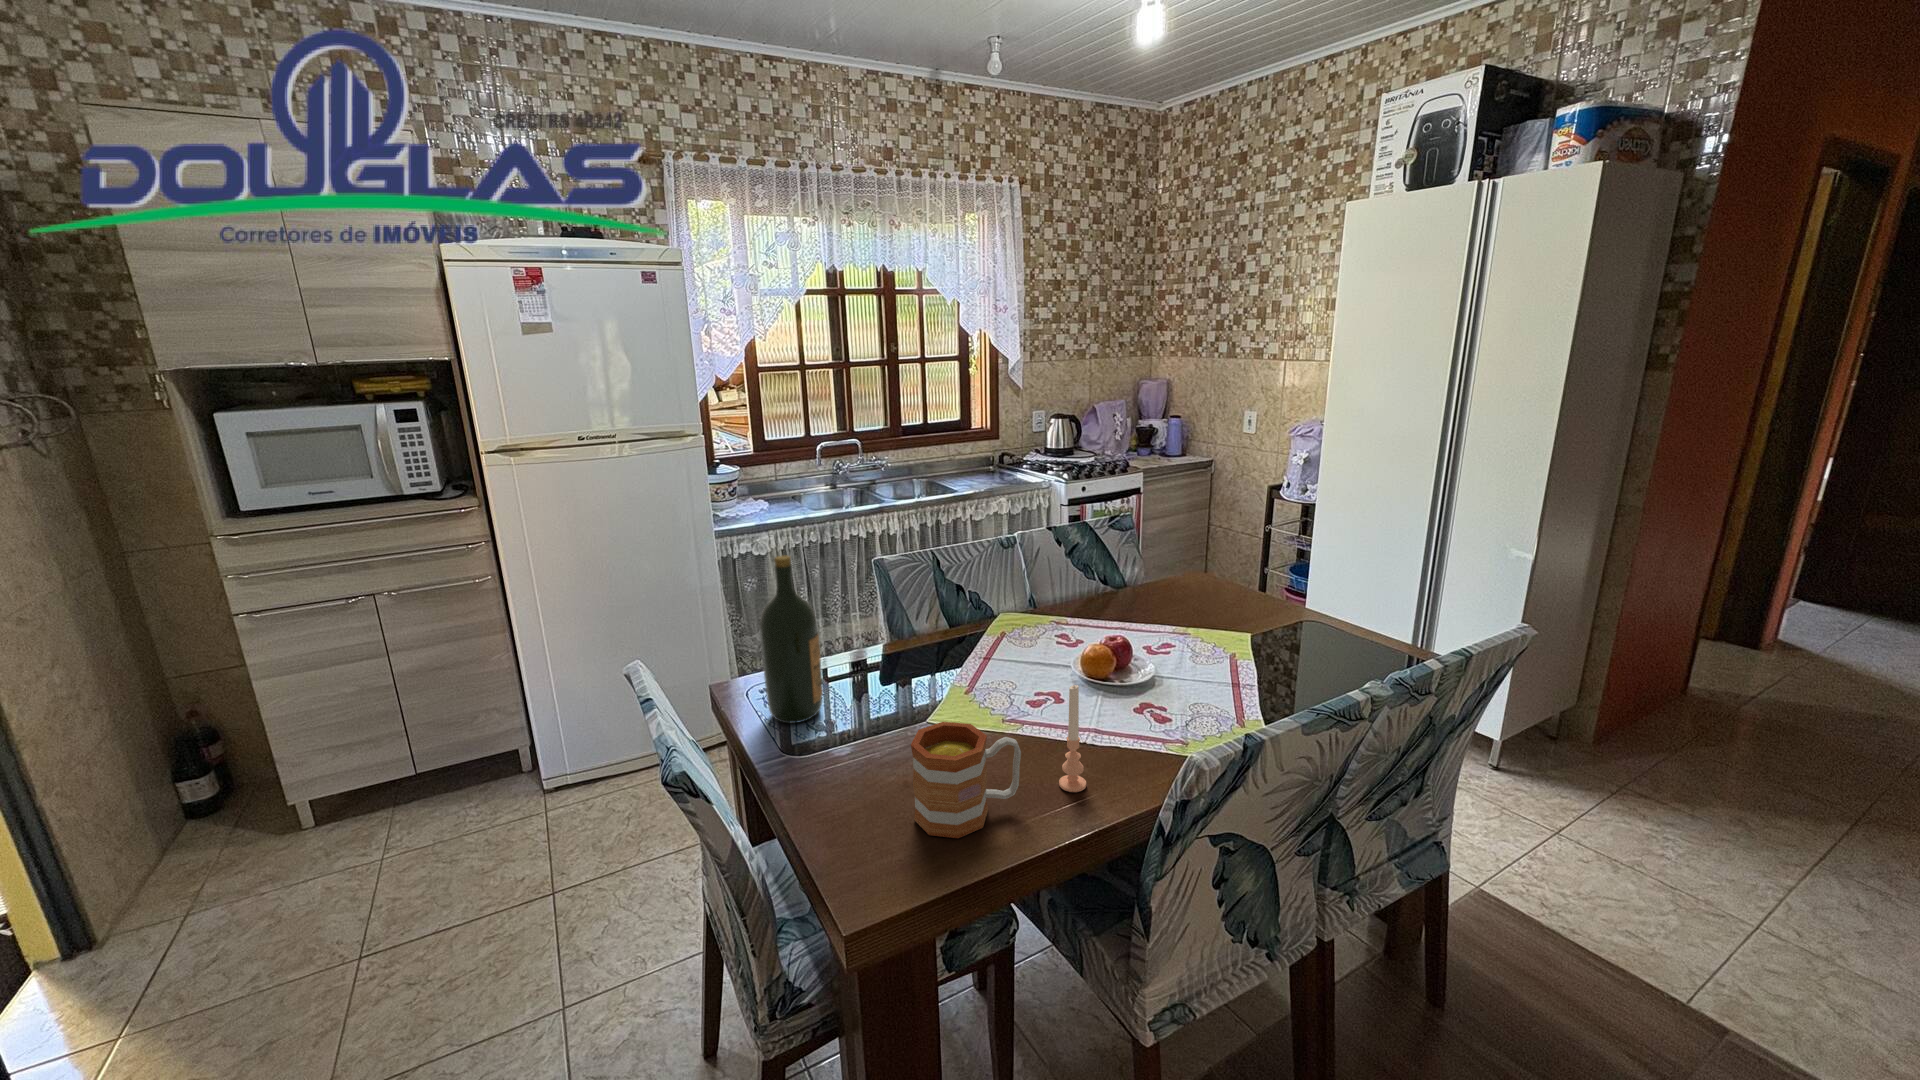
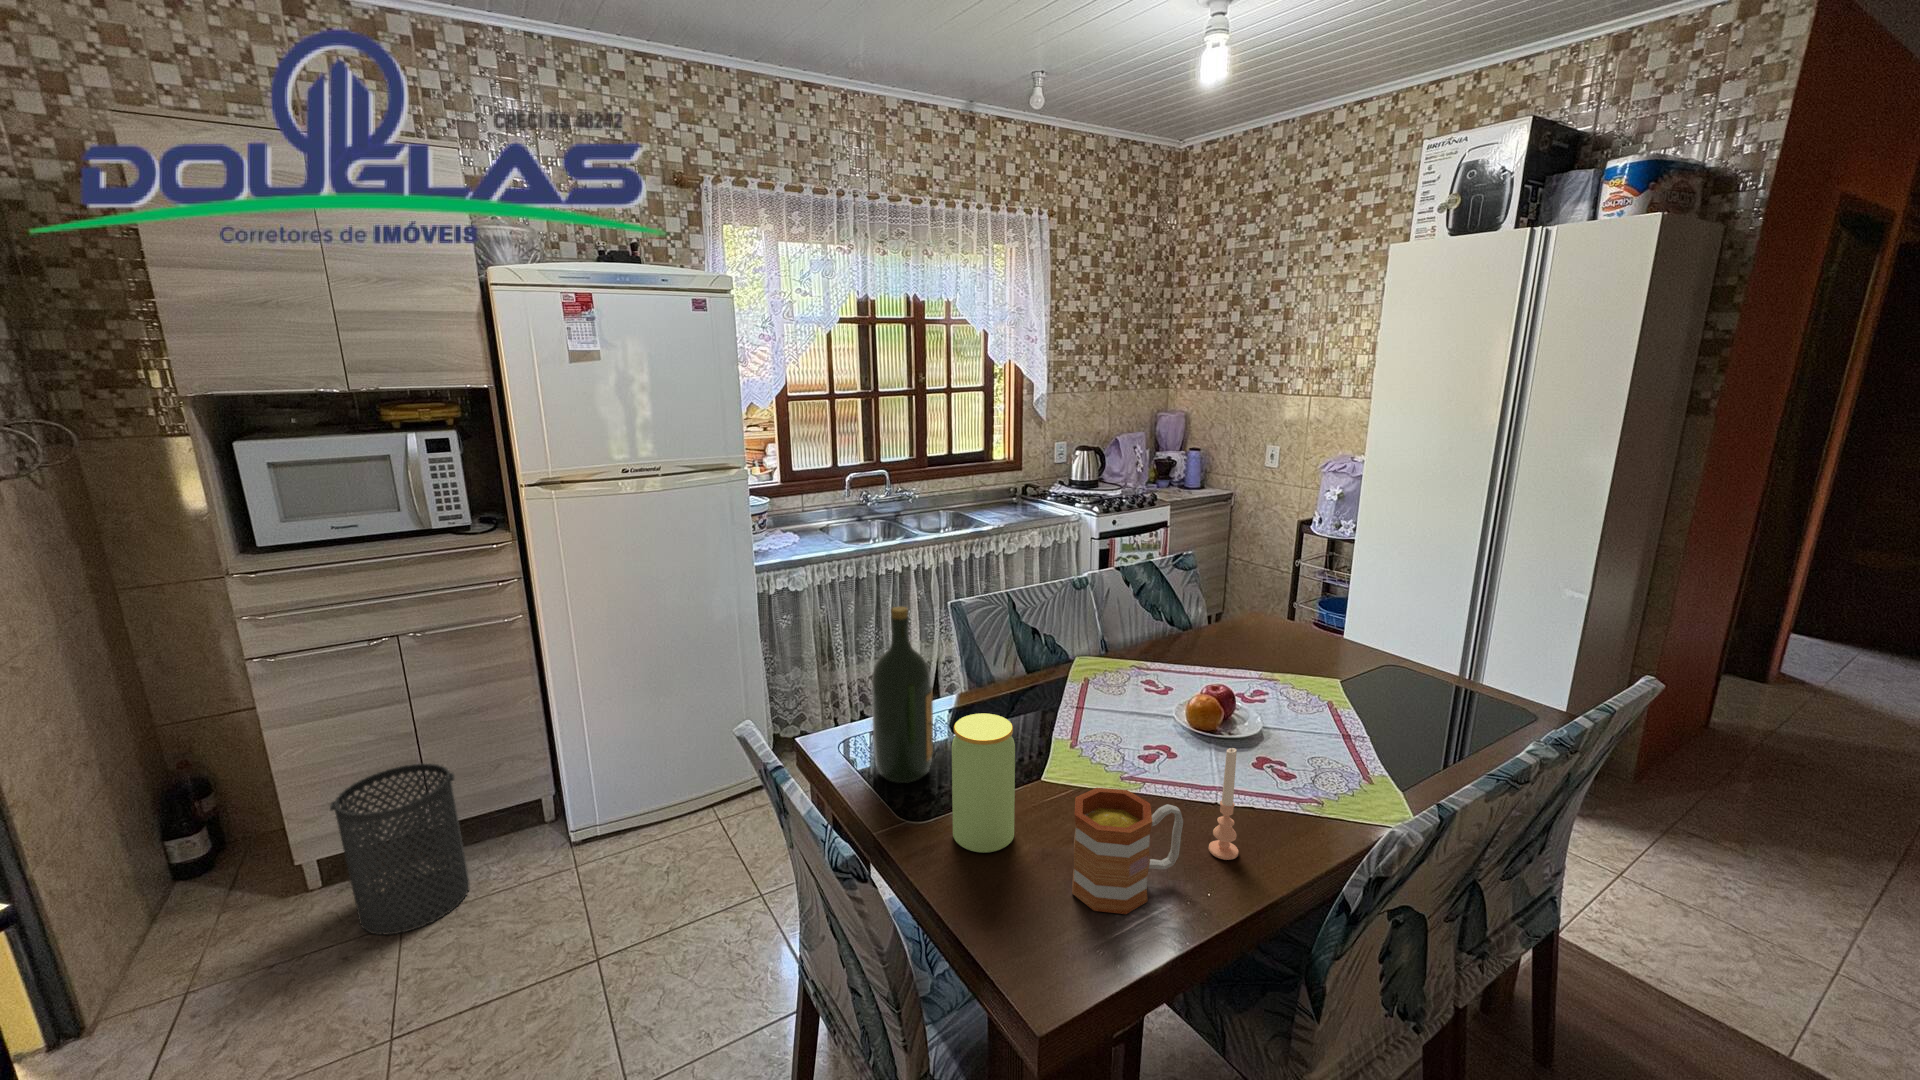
jar: none [814,654,880,784] -> present [952,714,1015,853]
trash can: none [312,715,449,872] -> present [330,764,469,935]

